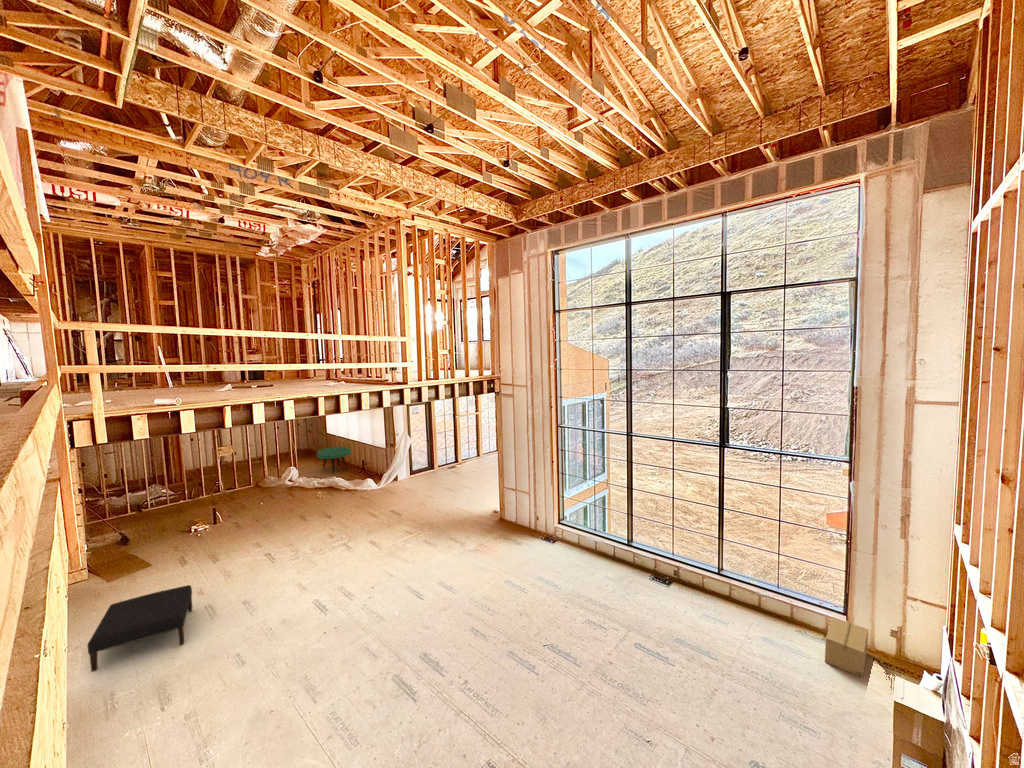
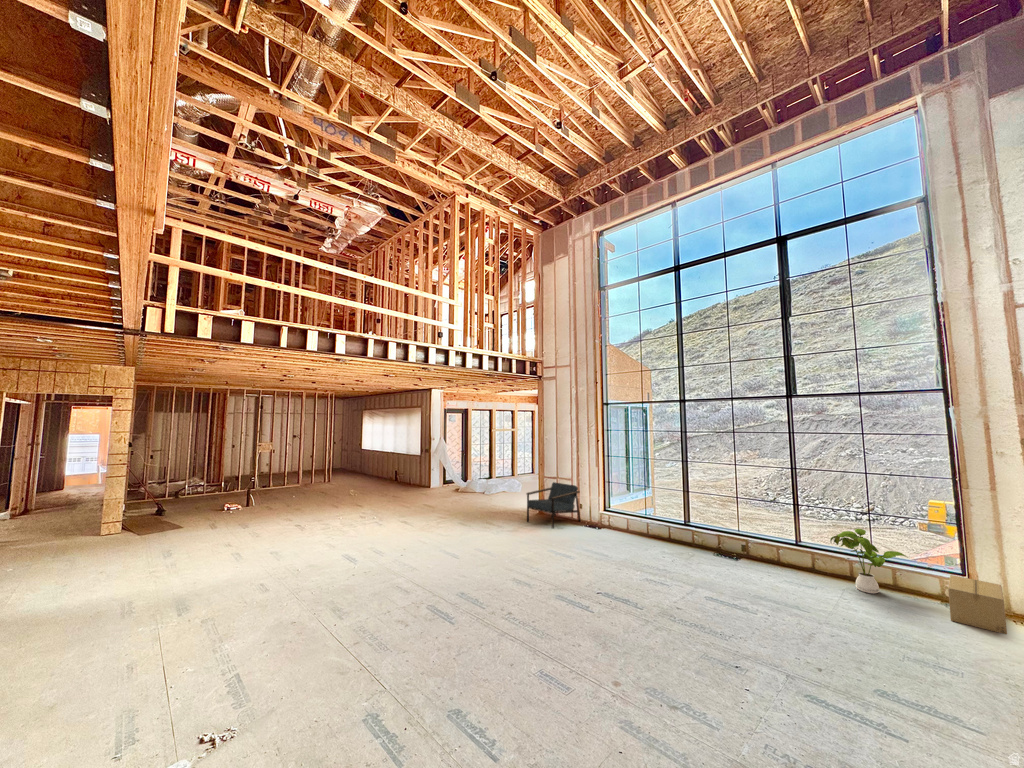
coffee table: present [317,447,351,473] -> none [352,458,385,482]
armchair: none [486,495,537,545] -> present [527,482,580,528]
house plant: none [743,575,804,628] -> present [830,529,907,593]
ottoman: present [87,585,192,672] -> none [111,524,222,585]

